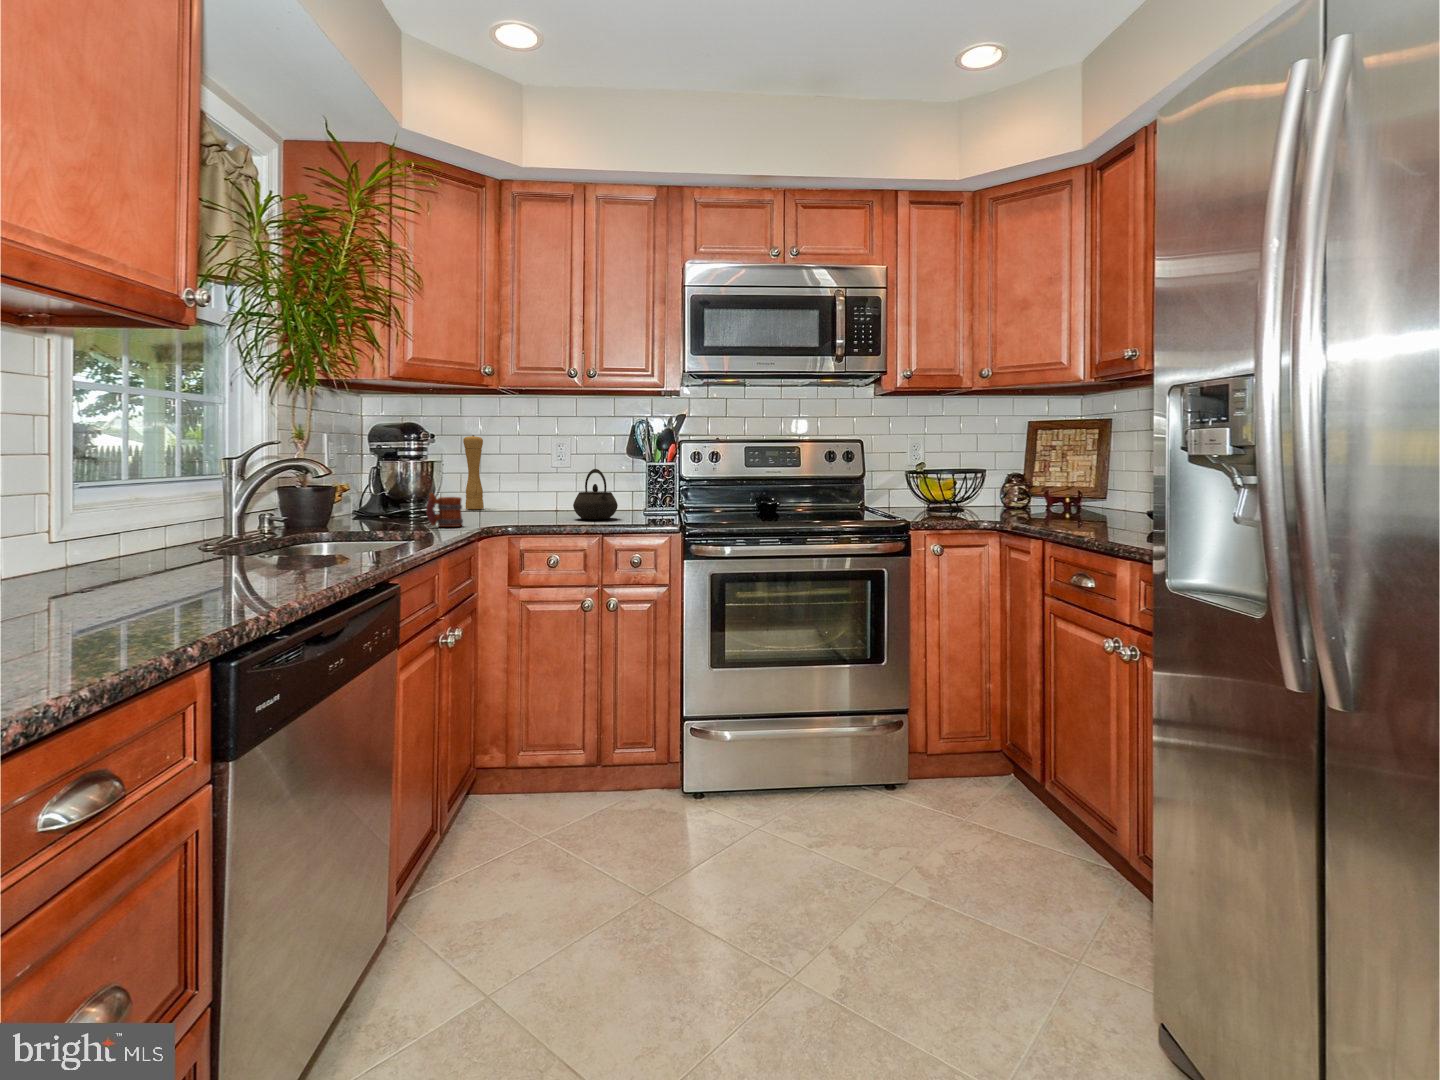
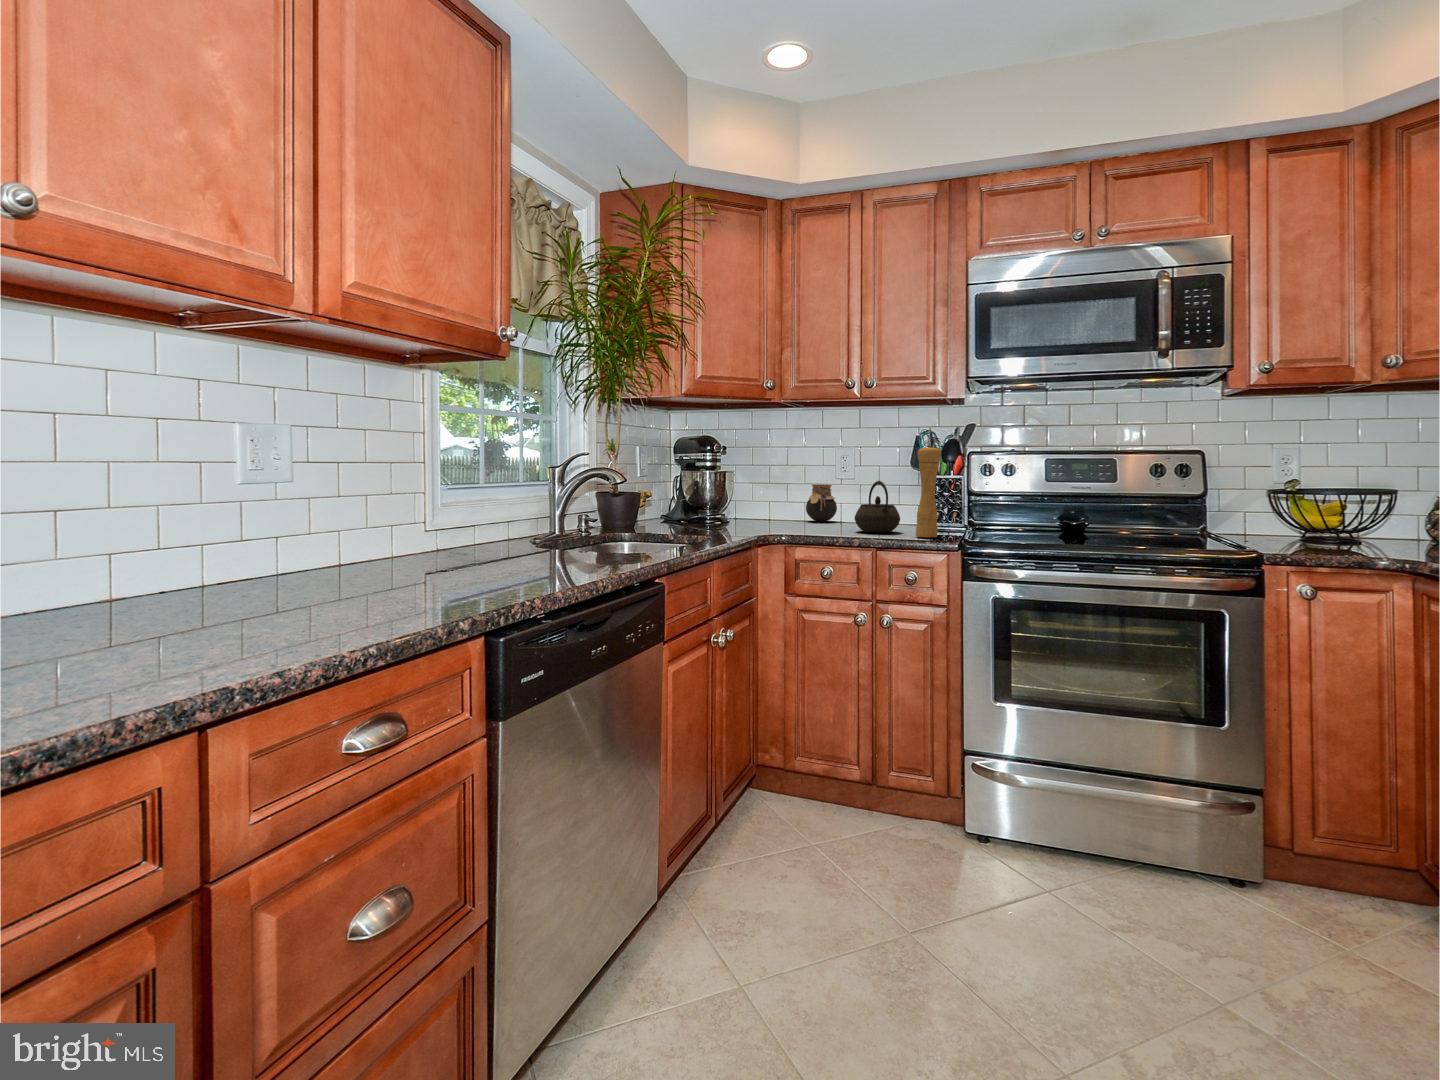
pepper mill: present [463,435,484,509] -> present [916,446,941,537]
jar: none [517,473,549,510] -> present [806,485,837,522]
mug: present [426,493,463,527] -> none [713,501,746,534]

